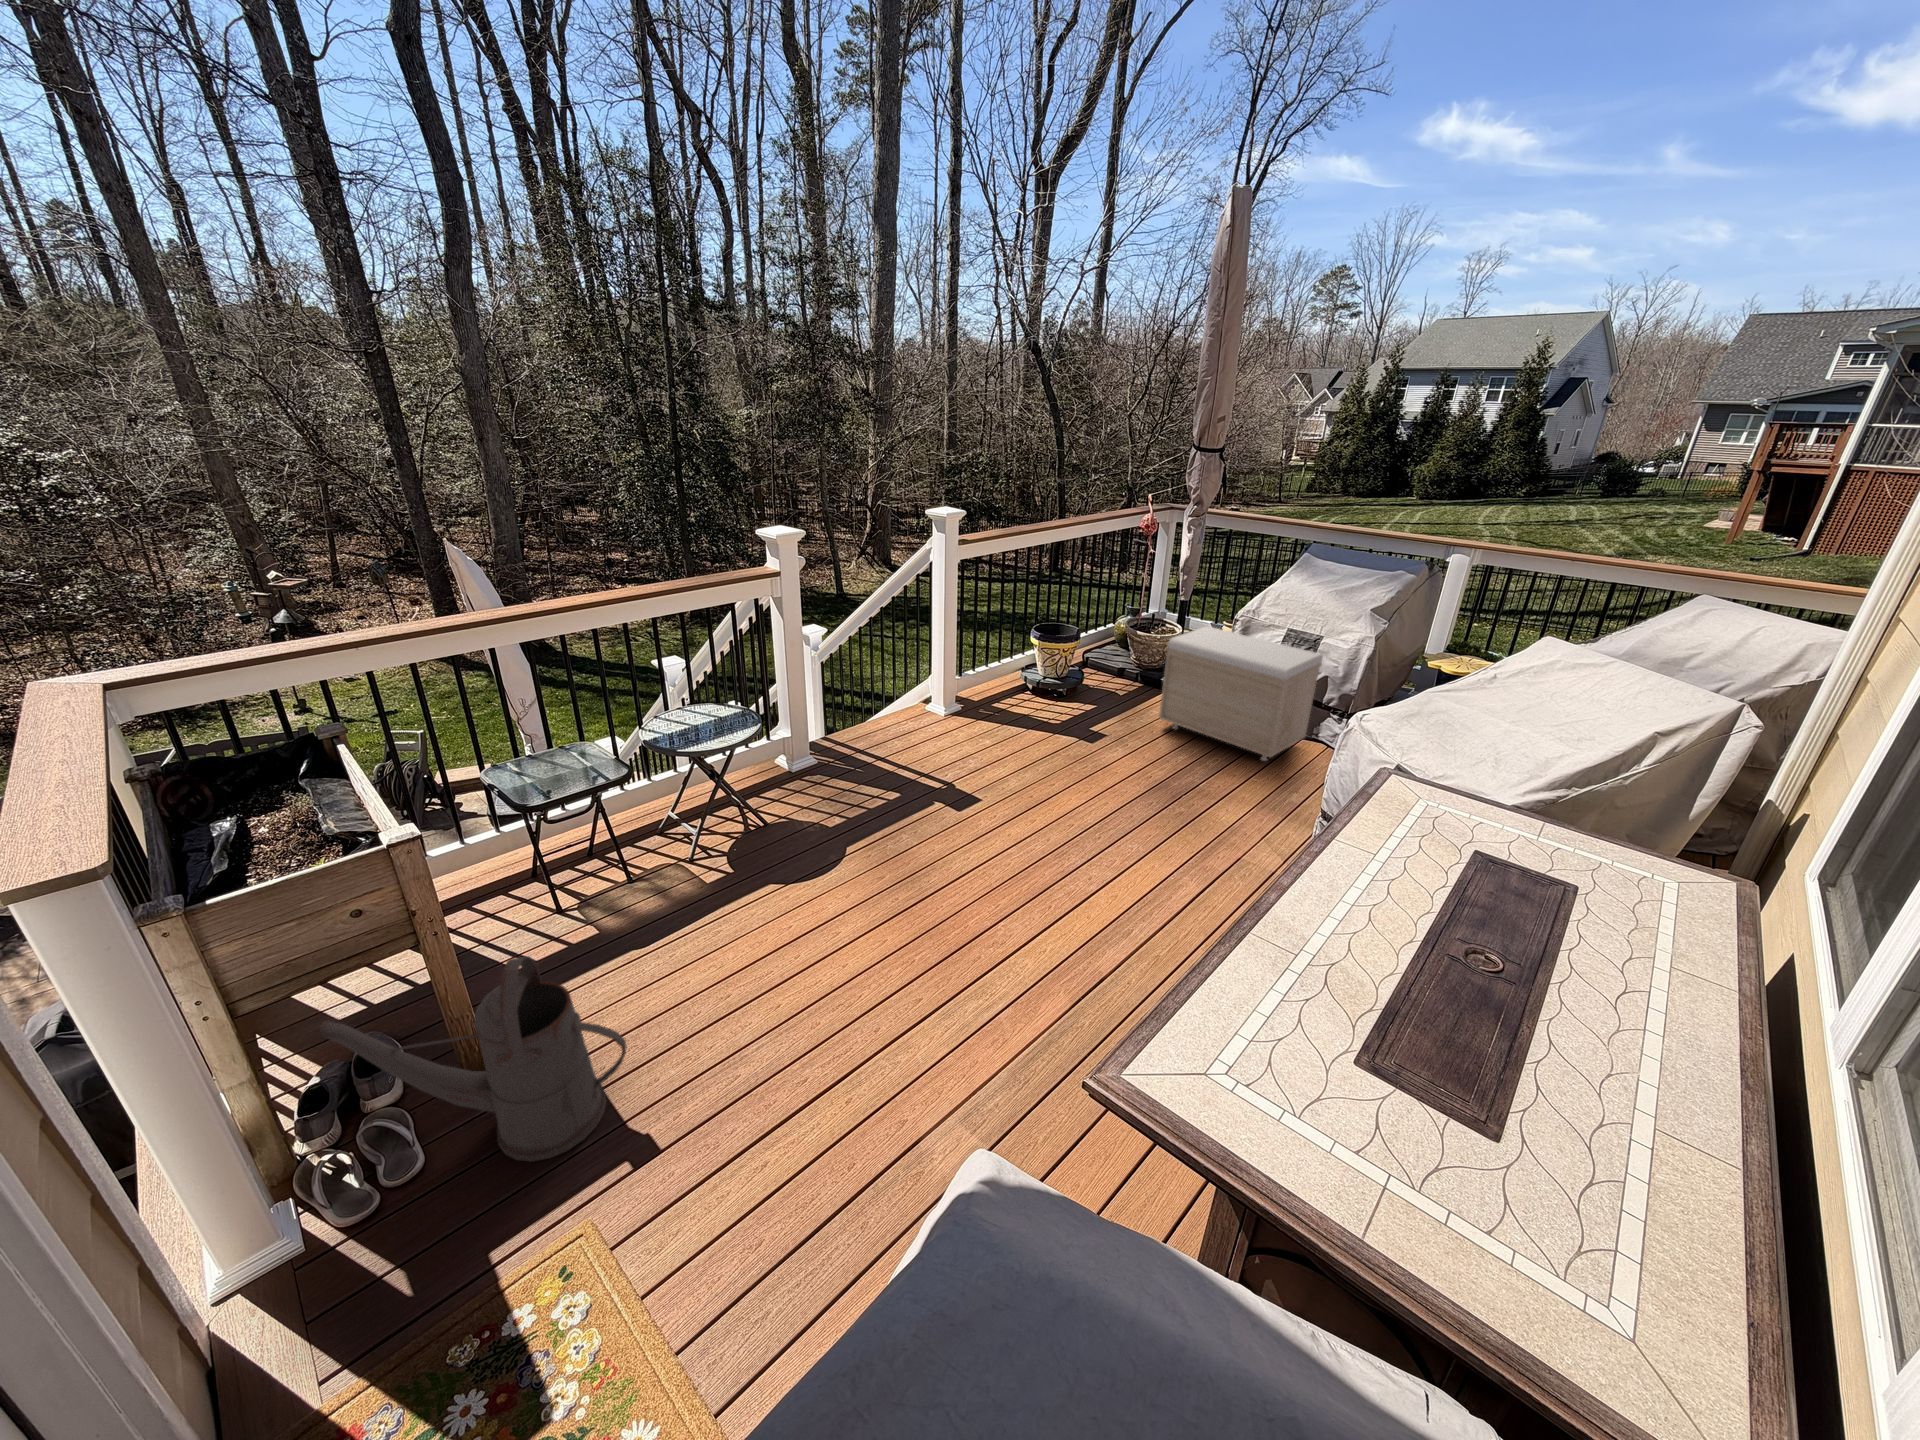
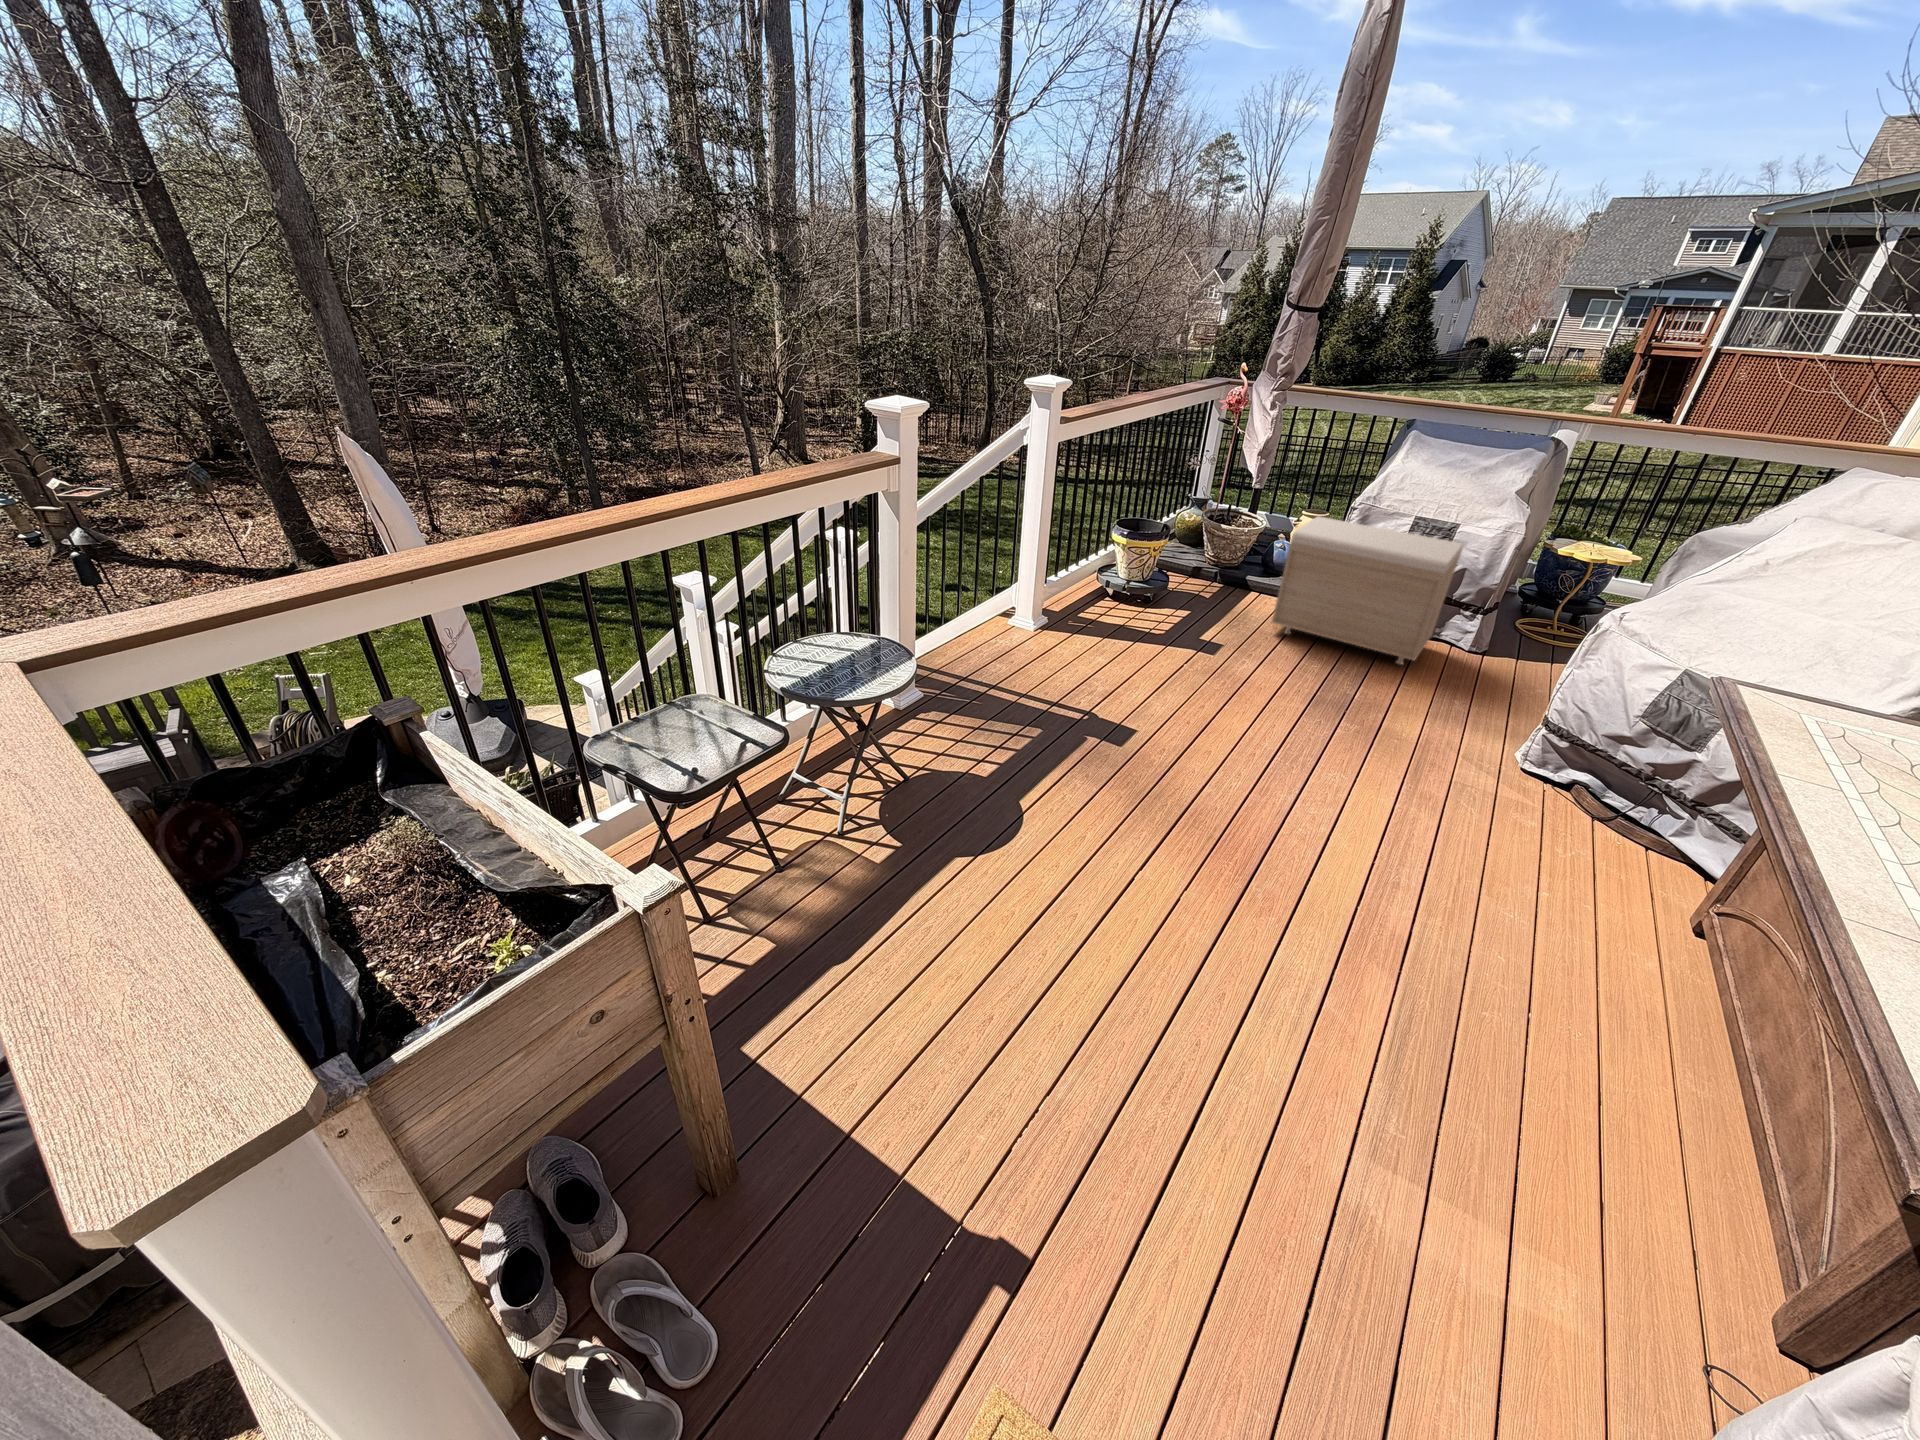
watering can: present [321,956,626,1162] -> none [595,1029,979,1303]

